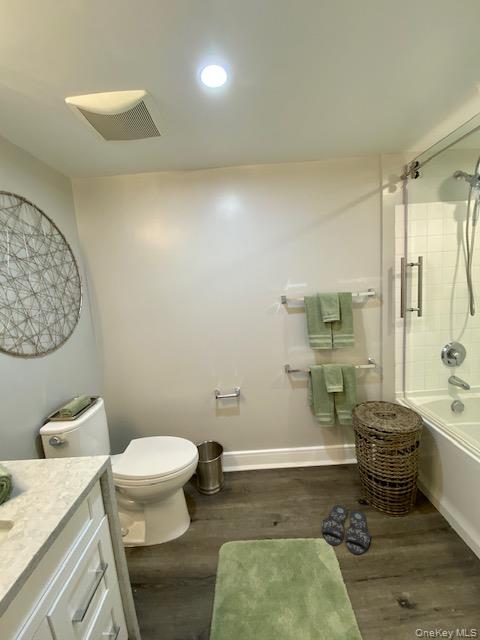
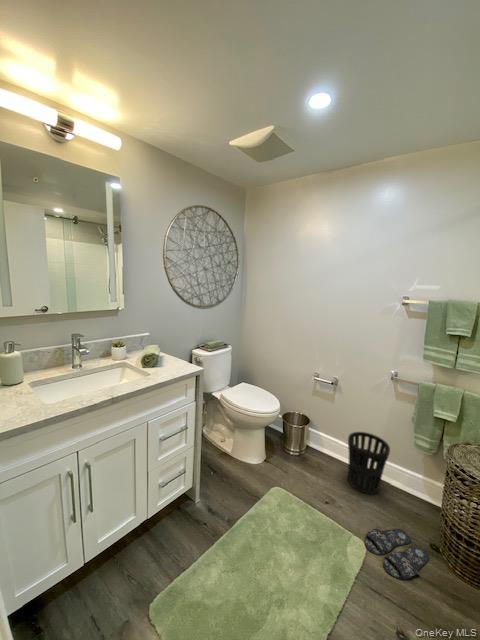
wastebasket: none [266,431,303,492] -> present [348,432,390,494]

